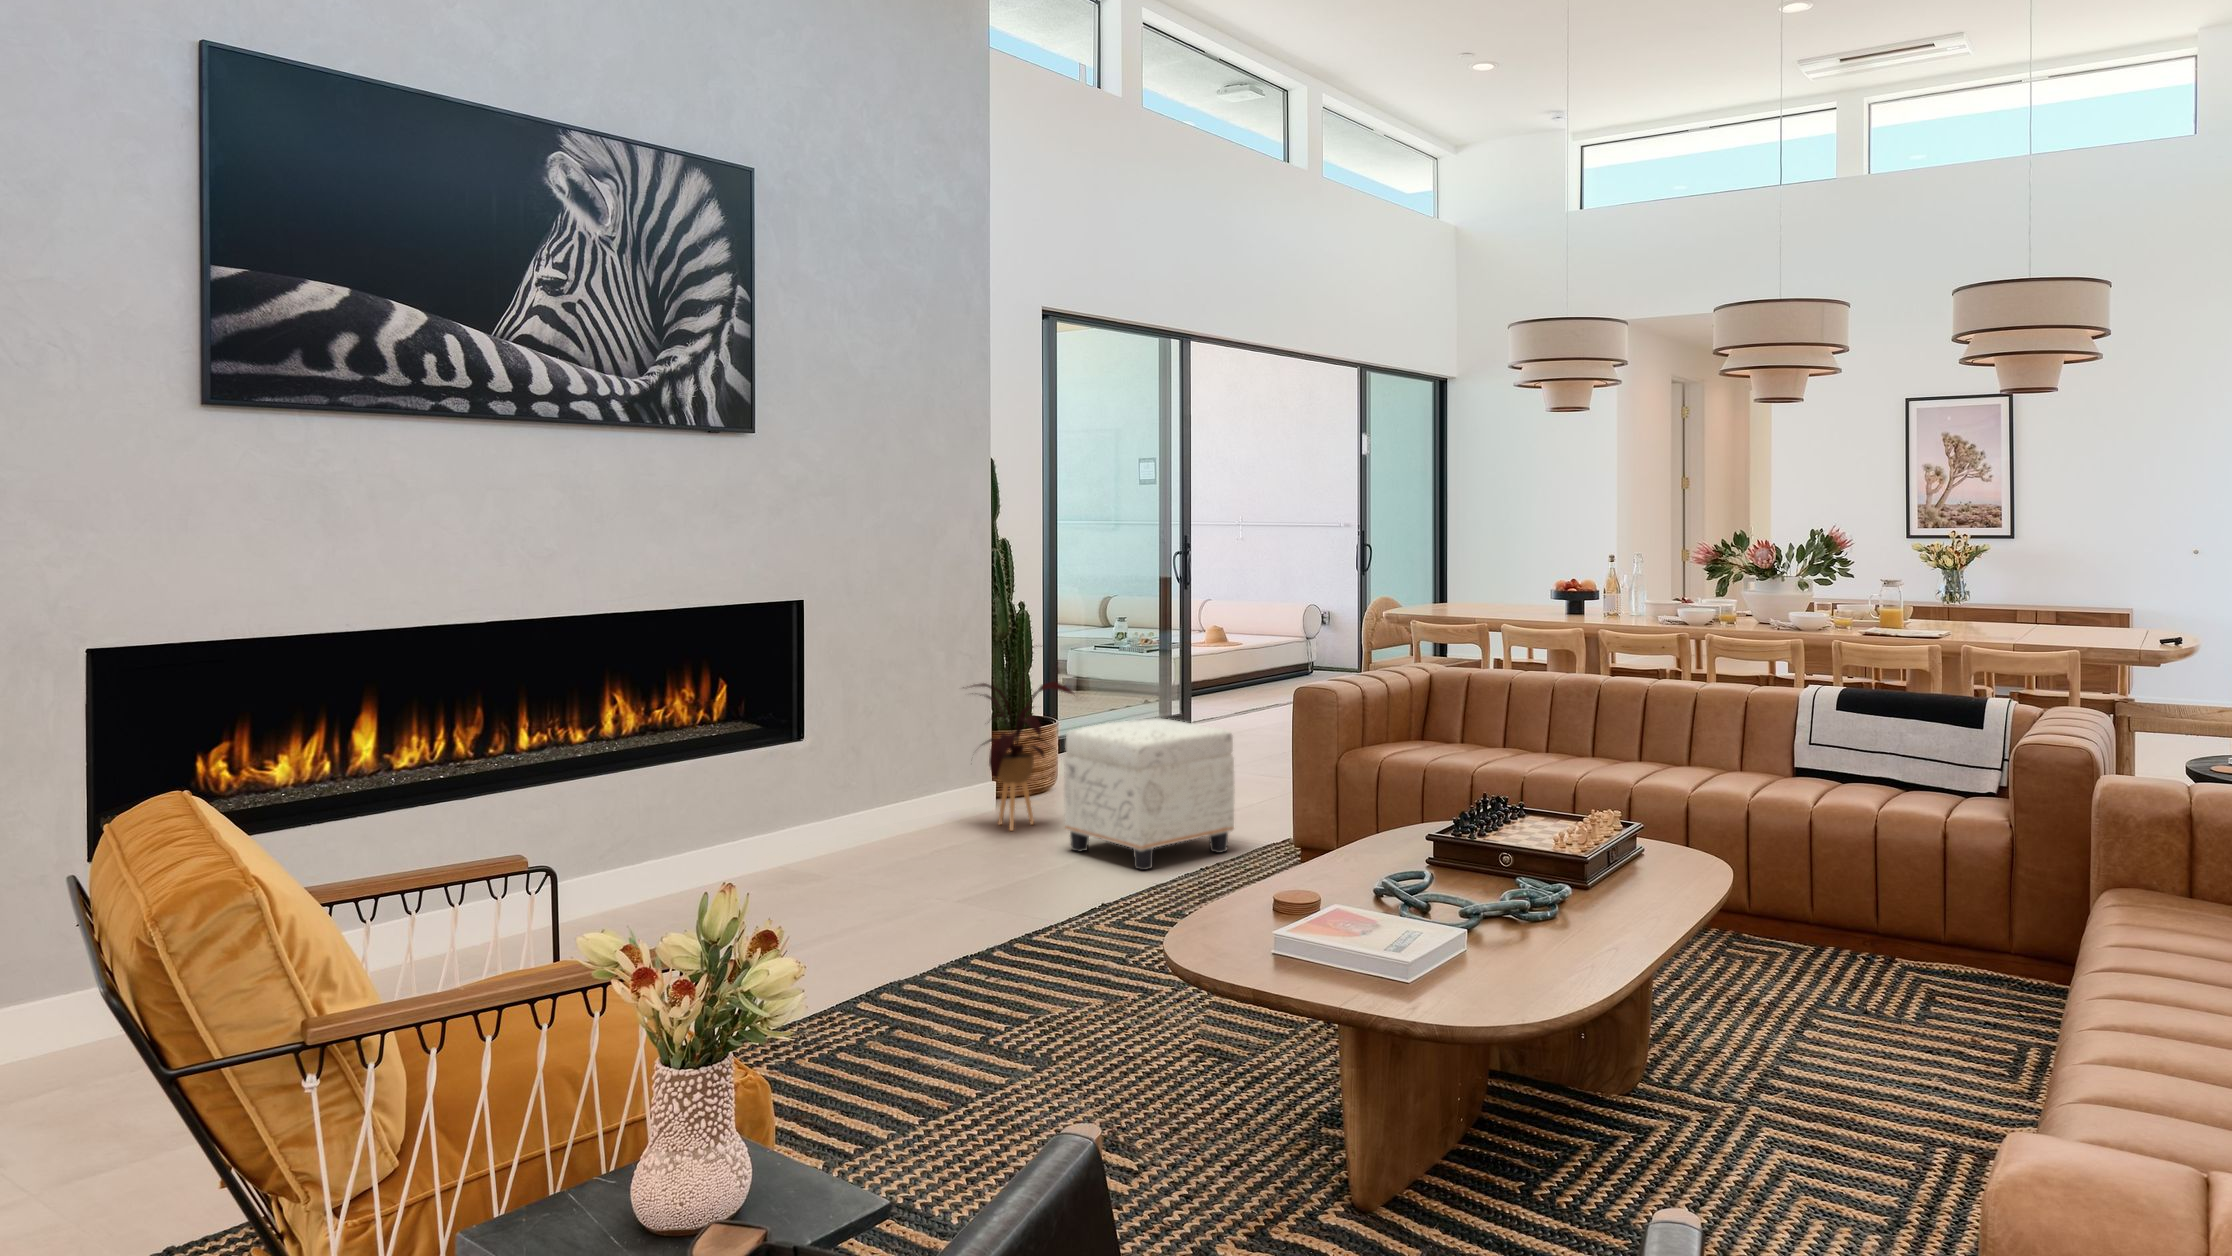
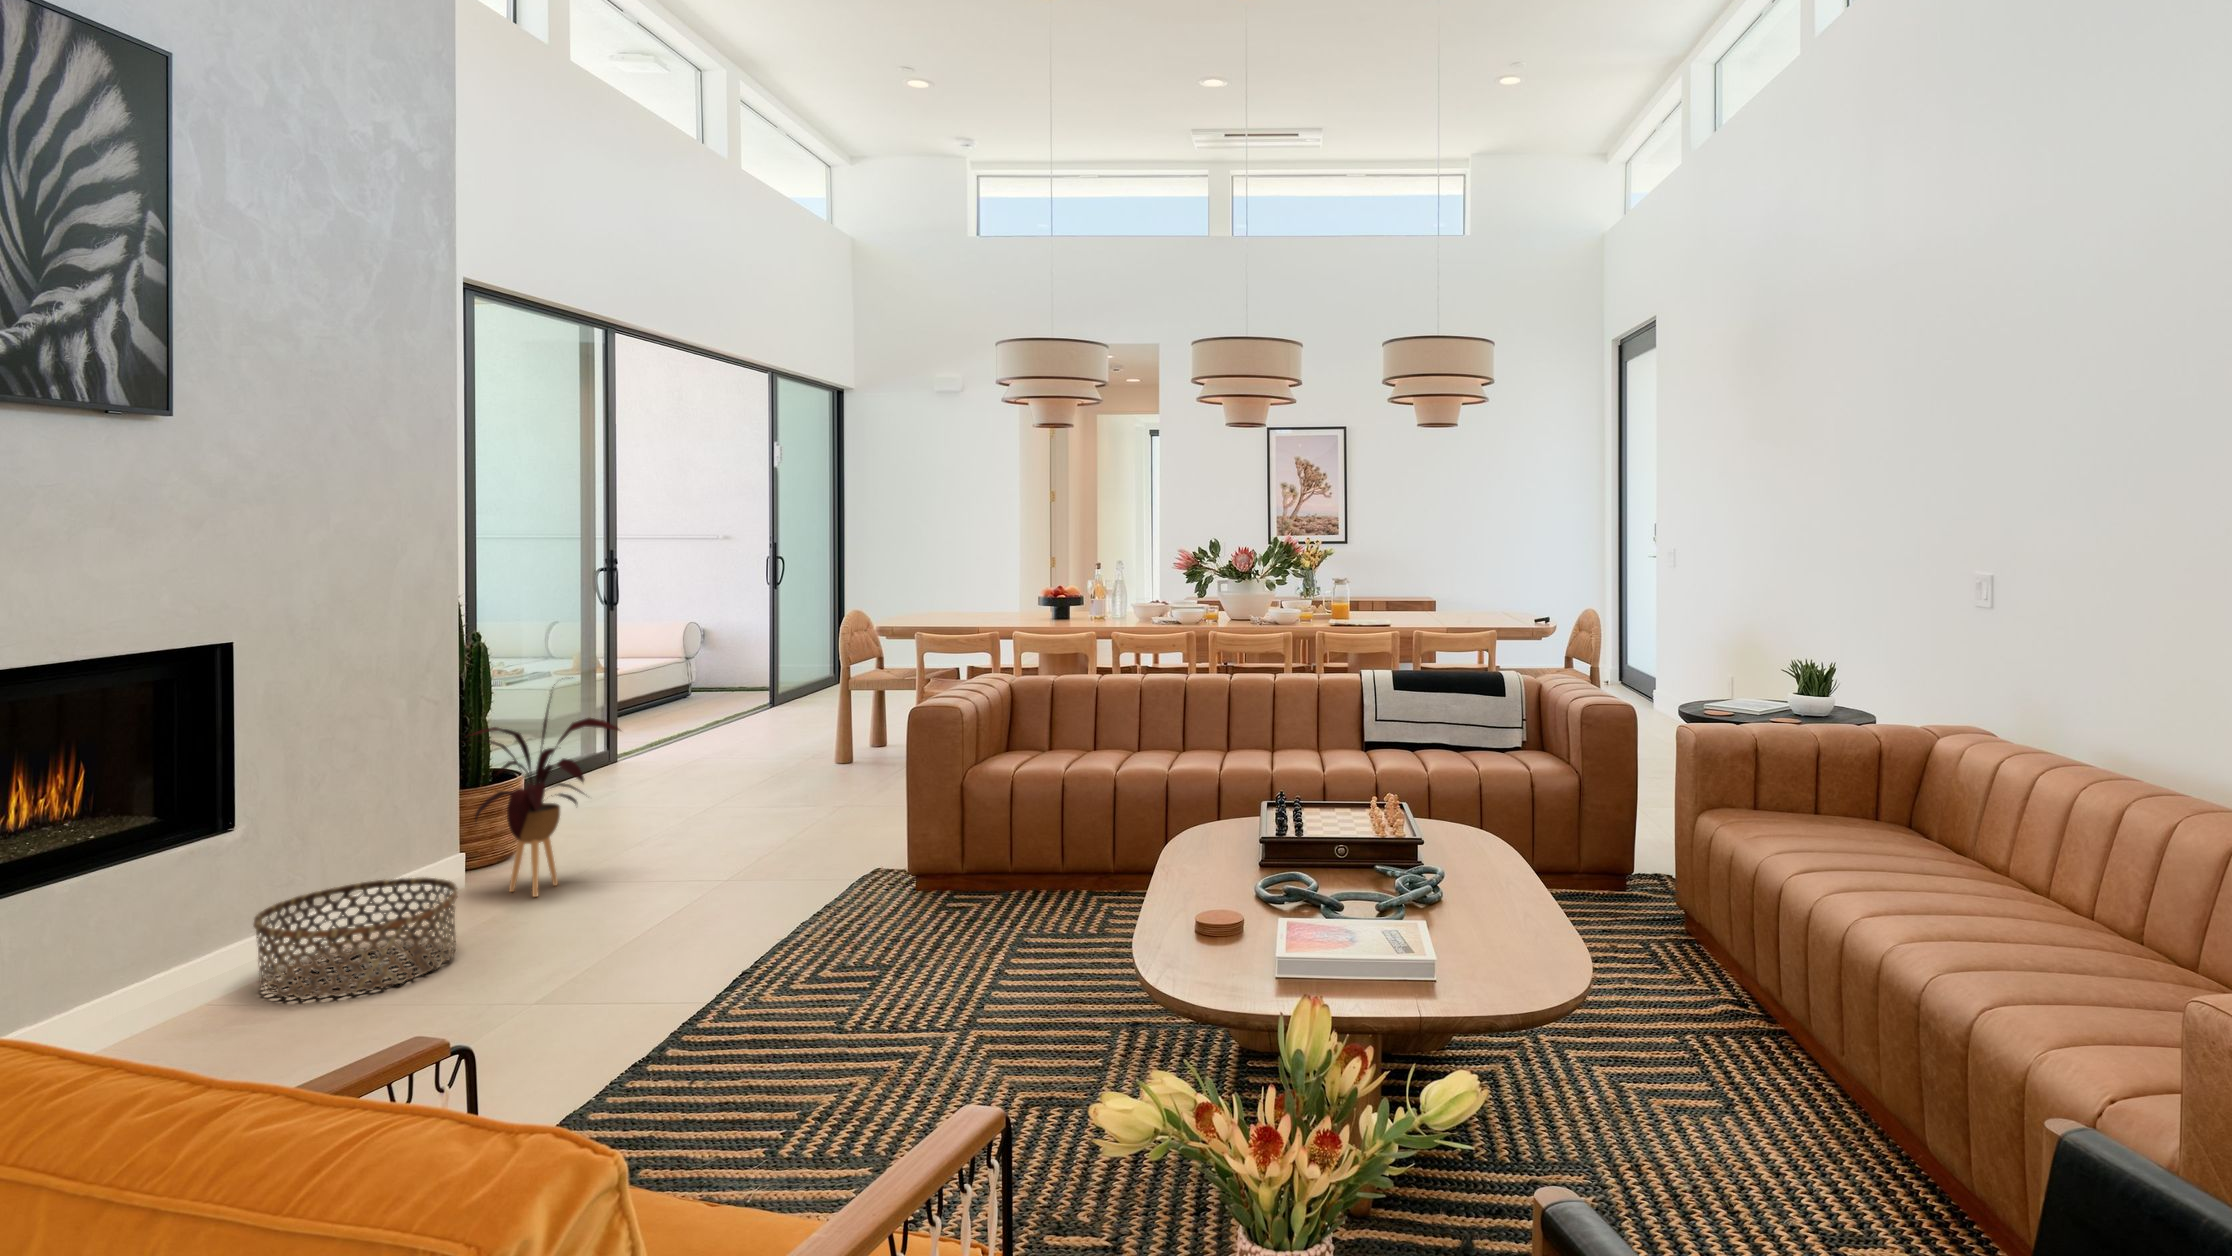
ottoman: present [1064,718,1235,870] -> none [630,748,833,918]
basket: none [798,796,932,877] -> present [253,877,458,998]

